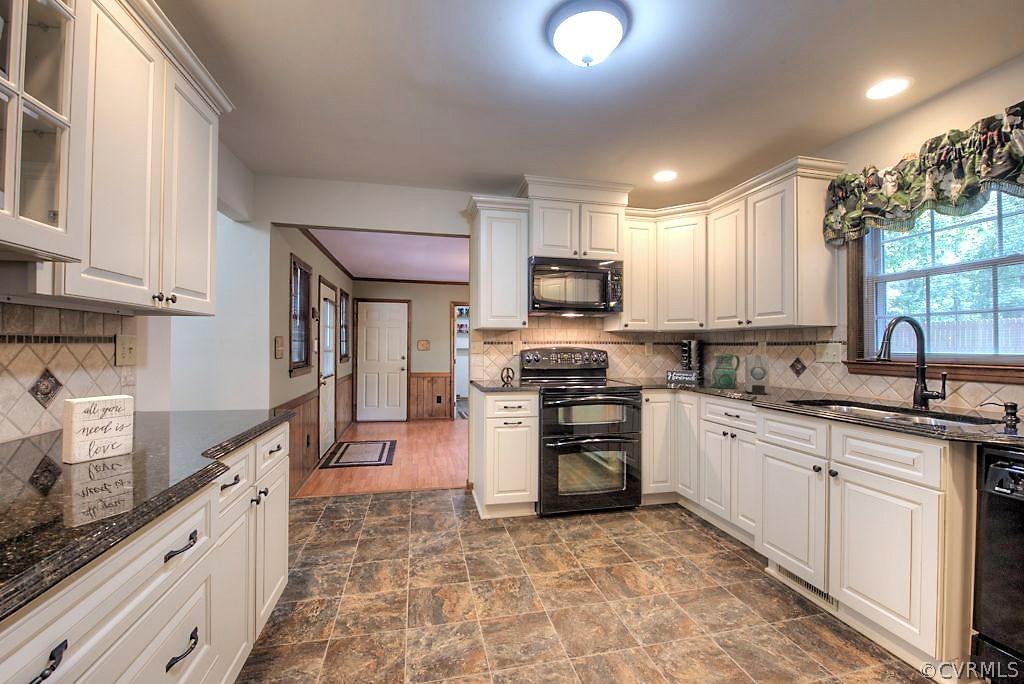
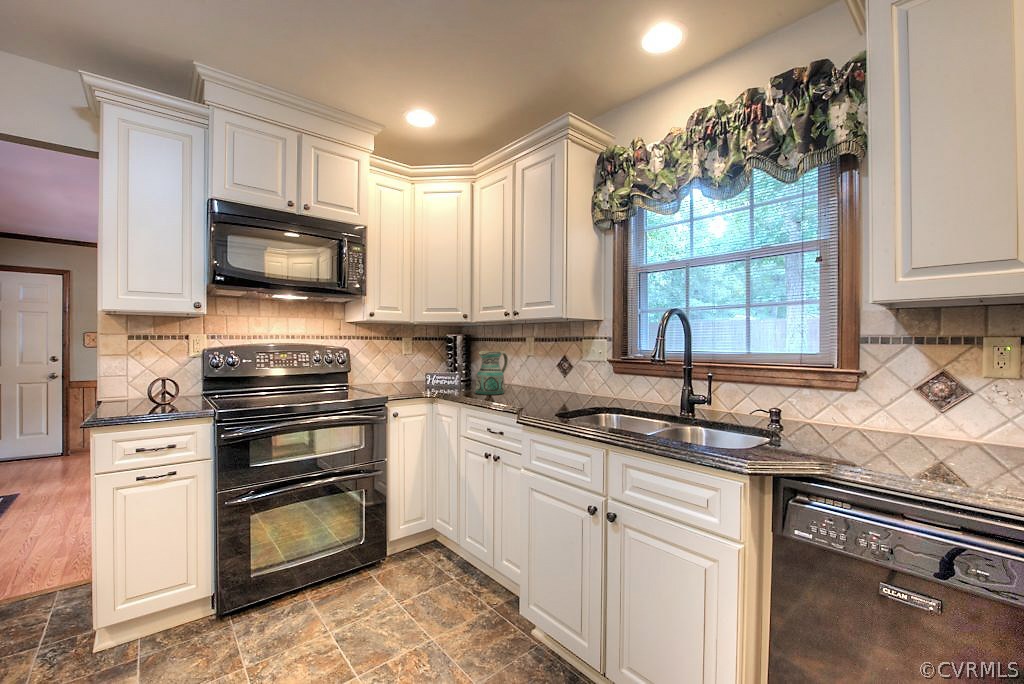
soap dispenser: present [745,355,769,395] -> none [513,353,538,403]

